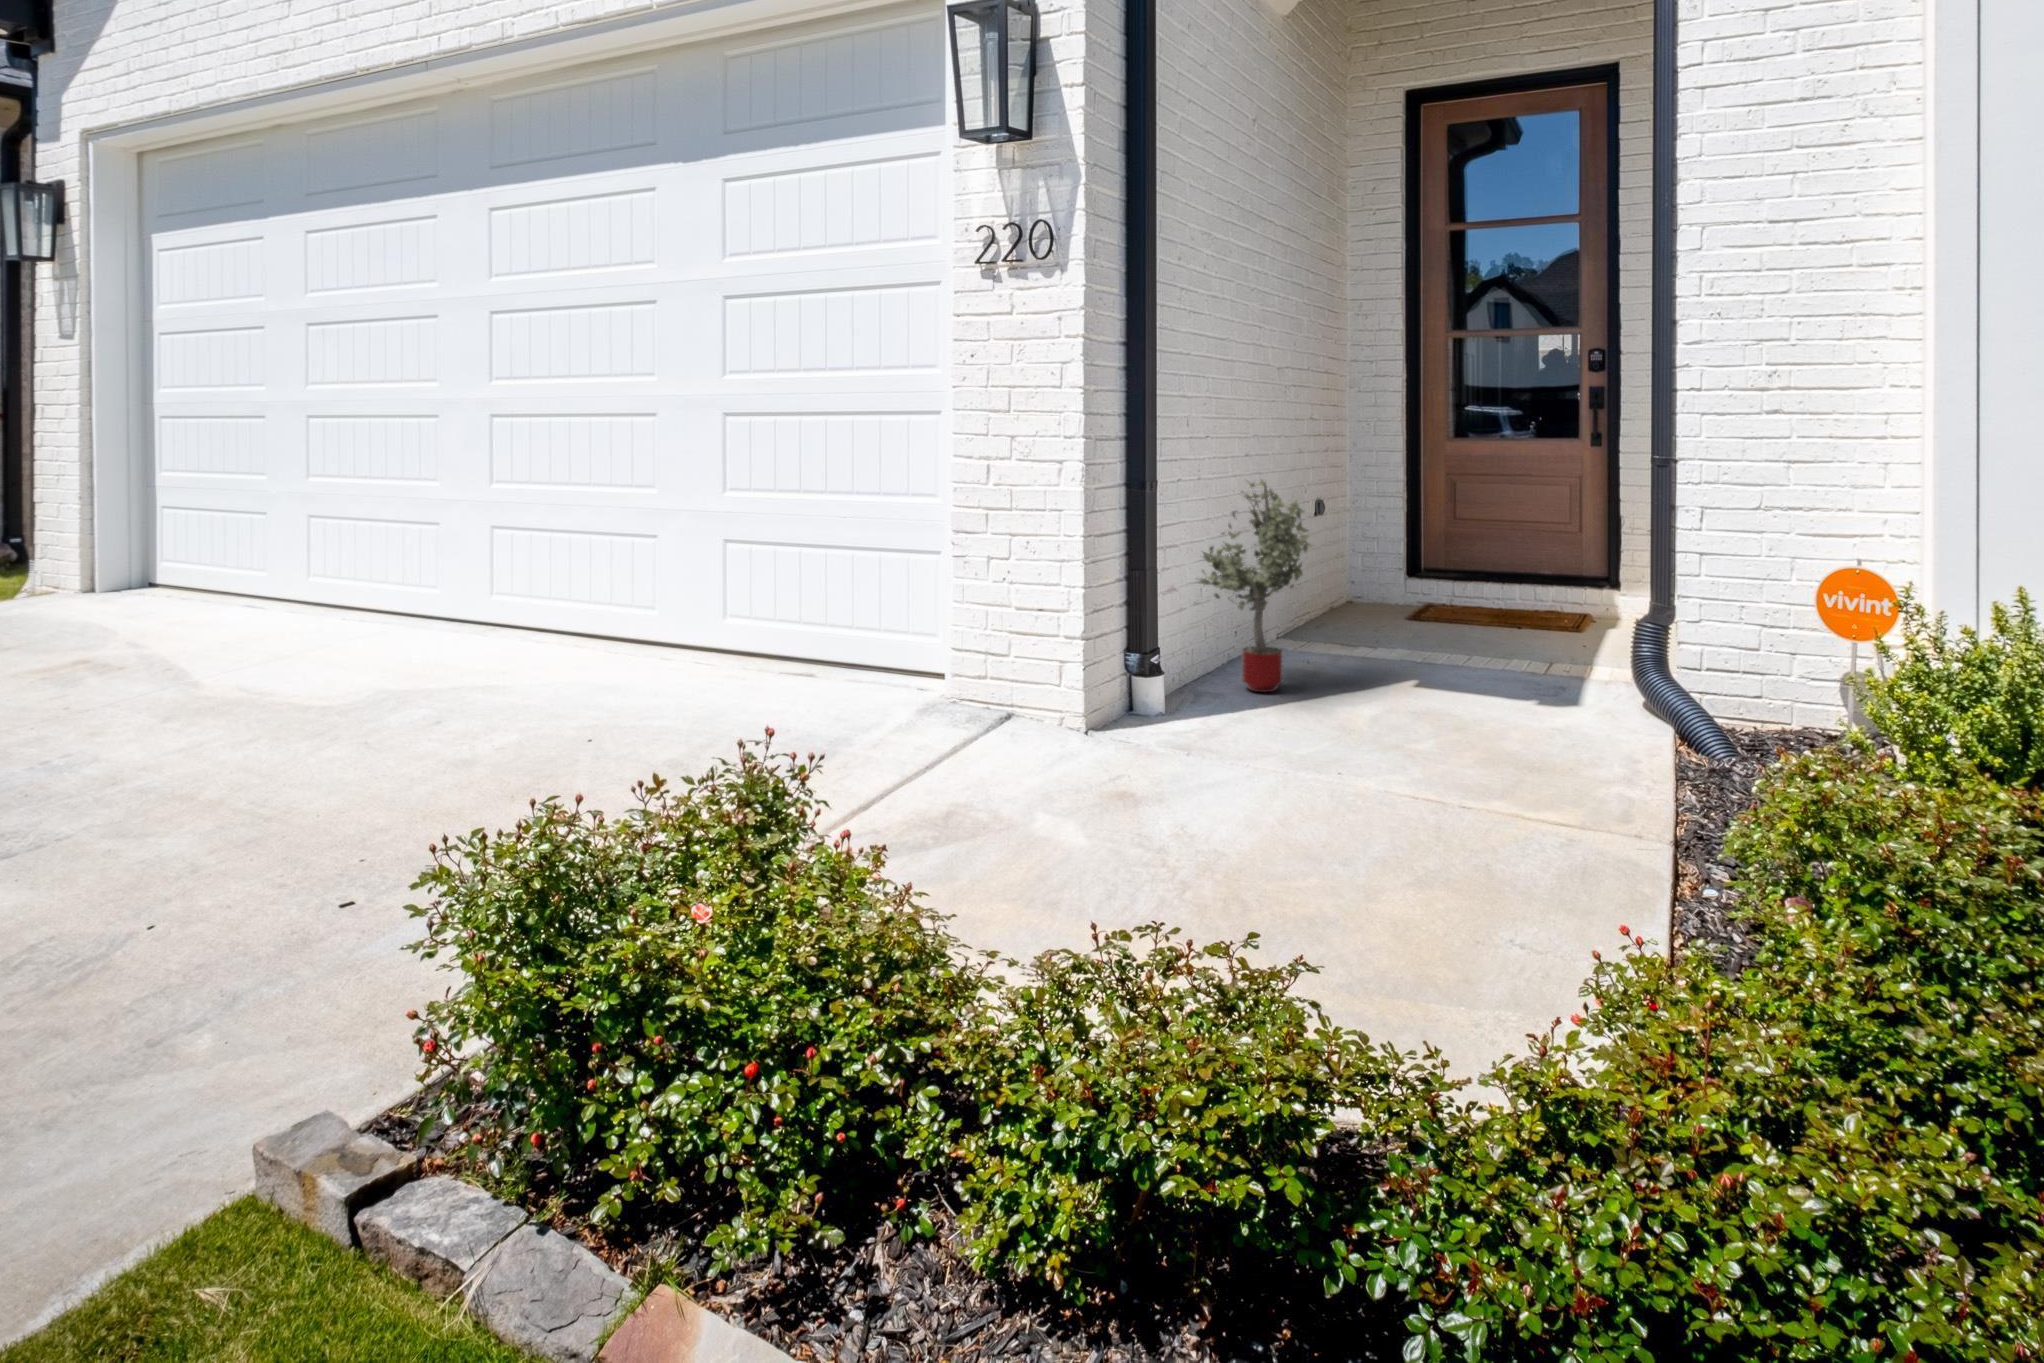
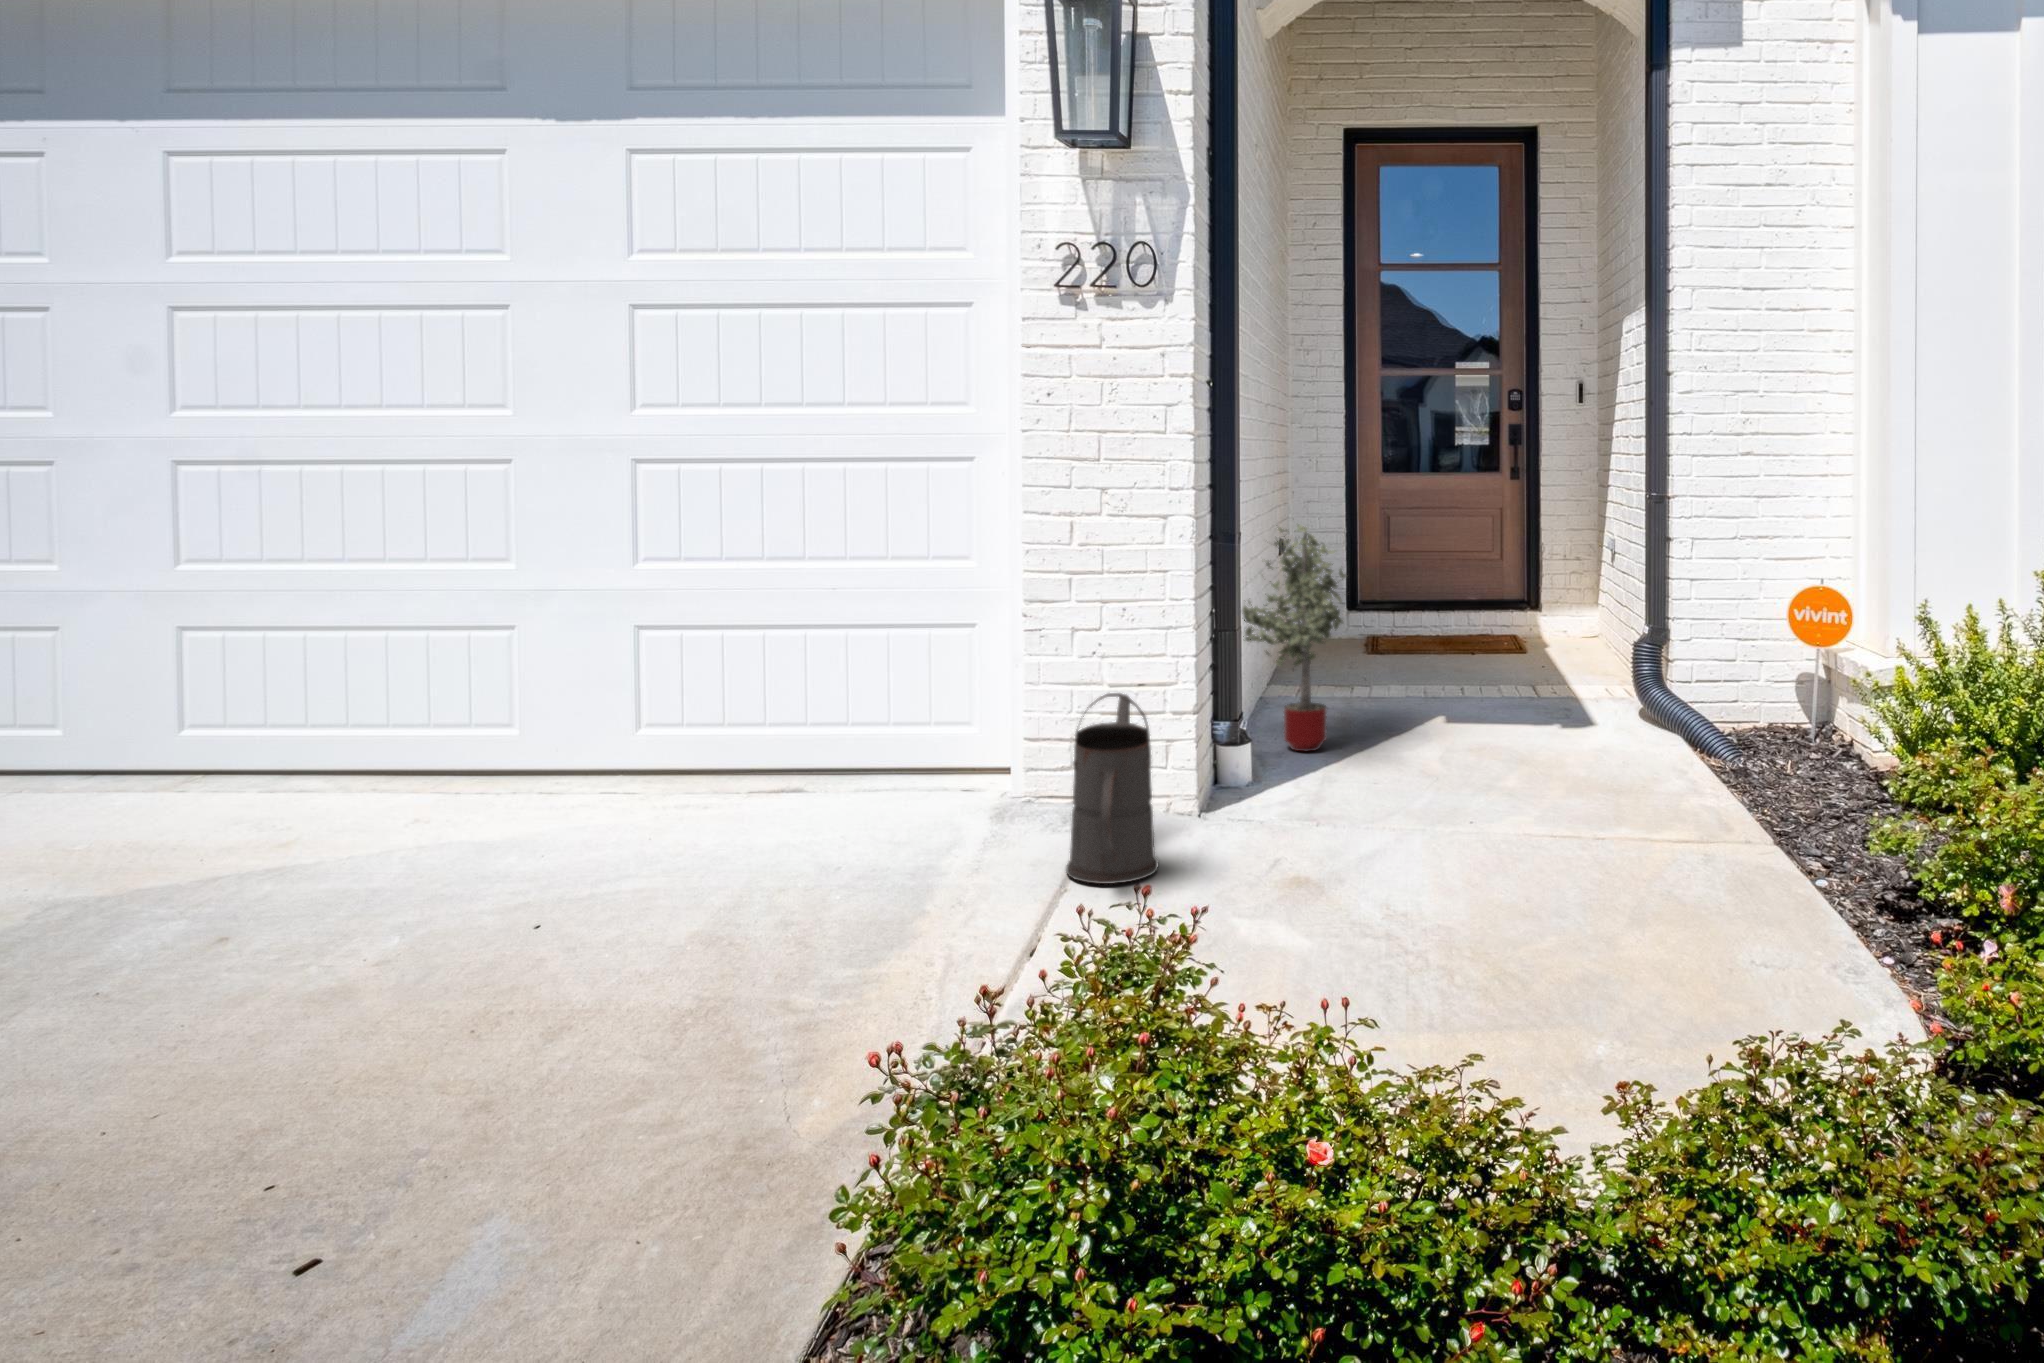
watering can: none [920,607,1027,772] -> present [1066,693,1158,884]

